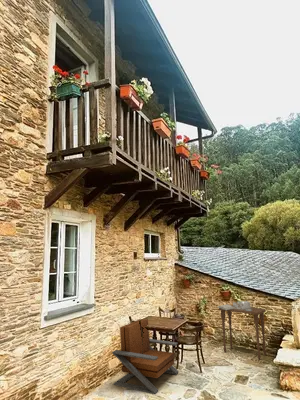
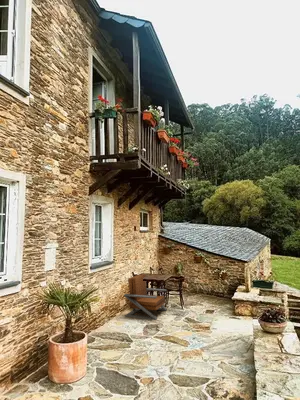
side table: present [218,301,266,360] -> none [192,262,226,302]

